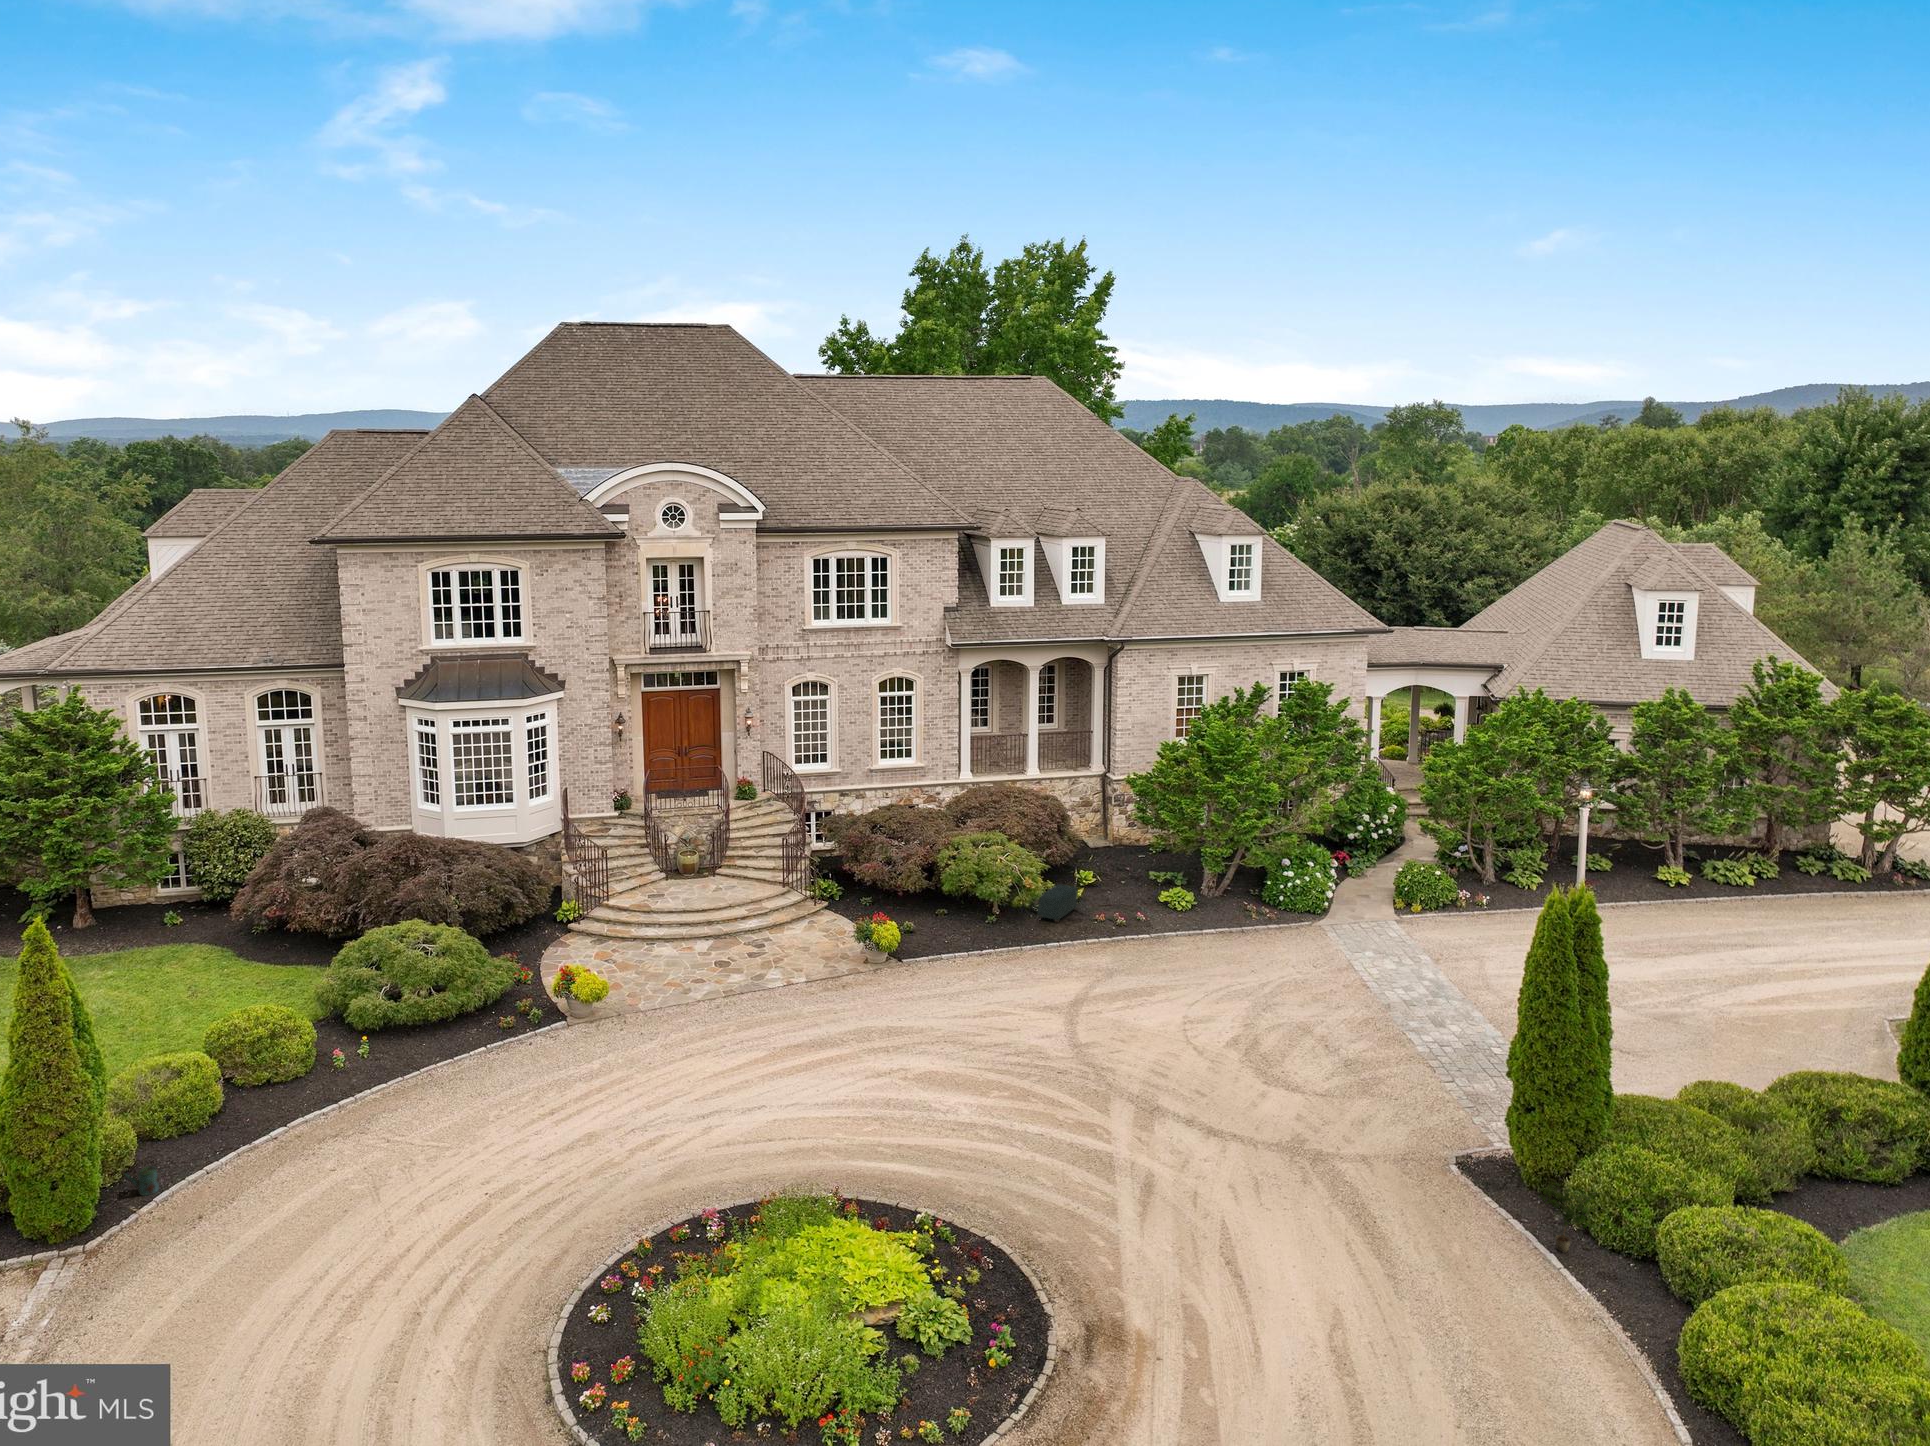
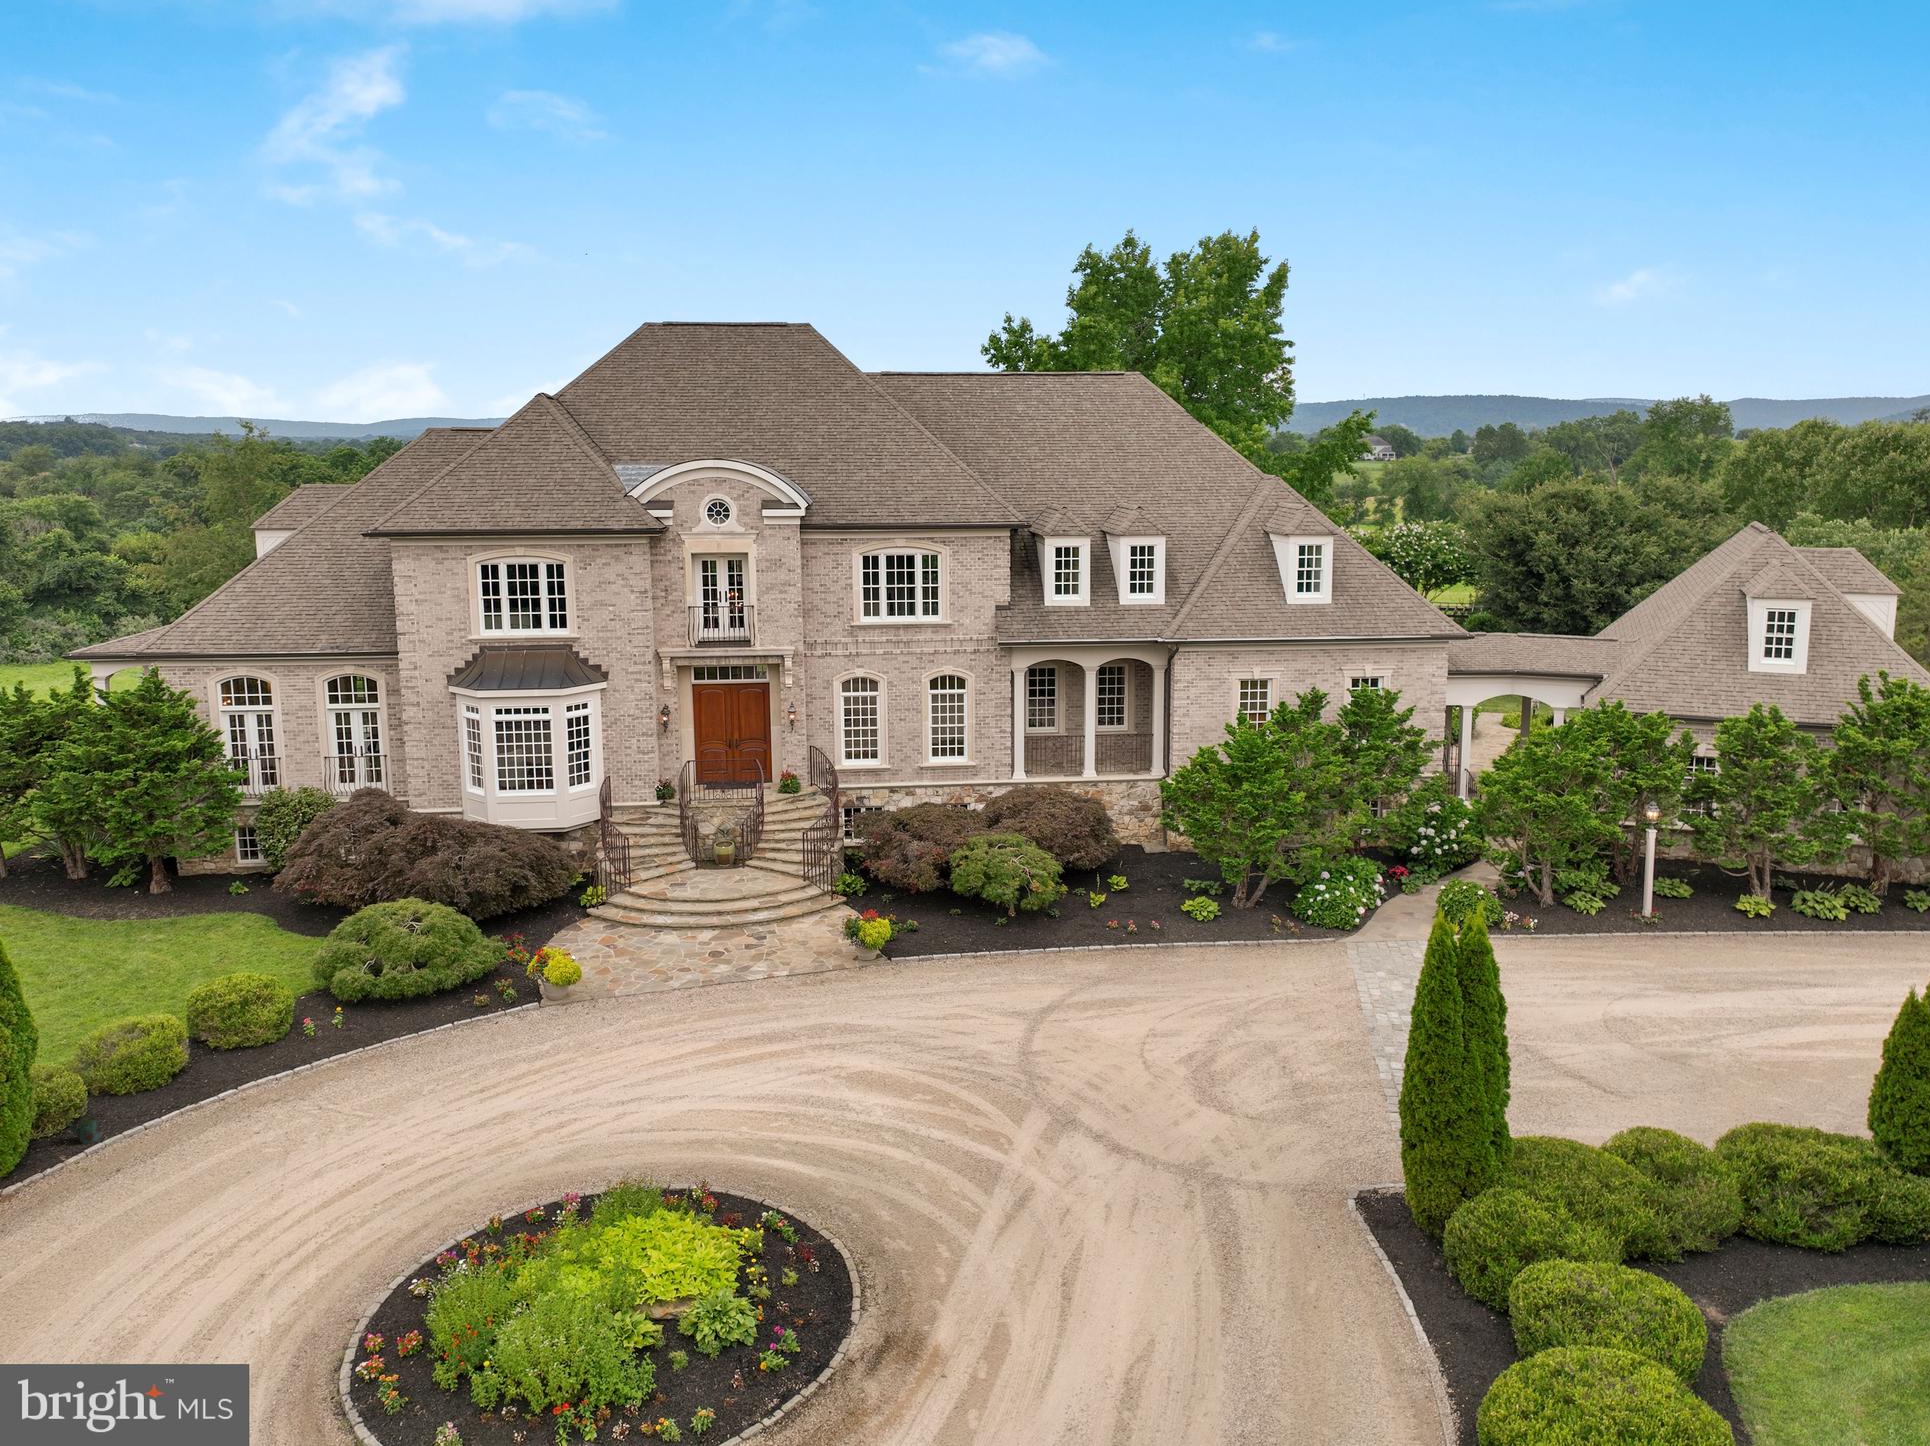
bench: present [1037,884,1078,923] -> none [1052,888,1099,928]
potted plant: present [1542,1183,1594,1253] -> none [1401,1225,1460,1301]

